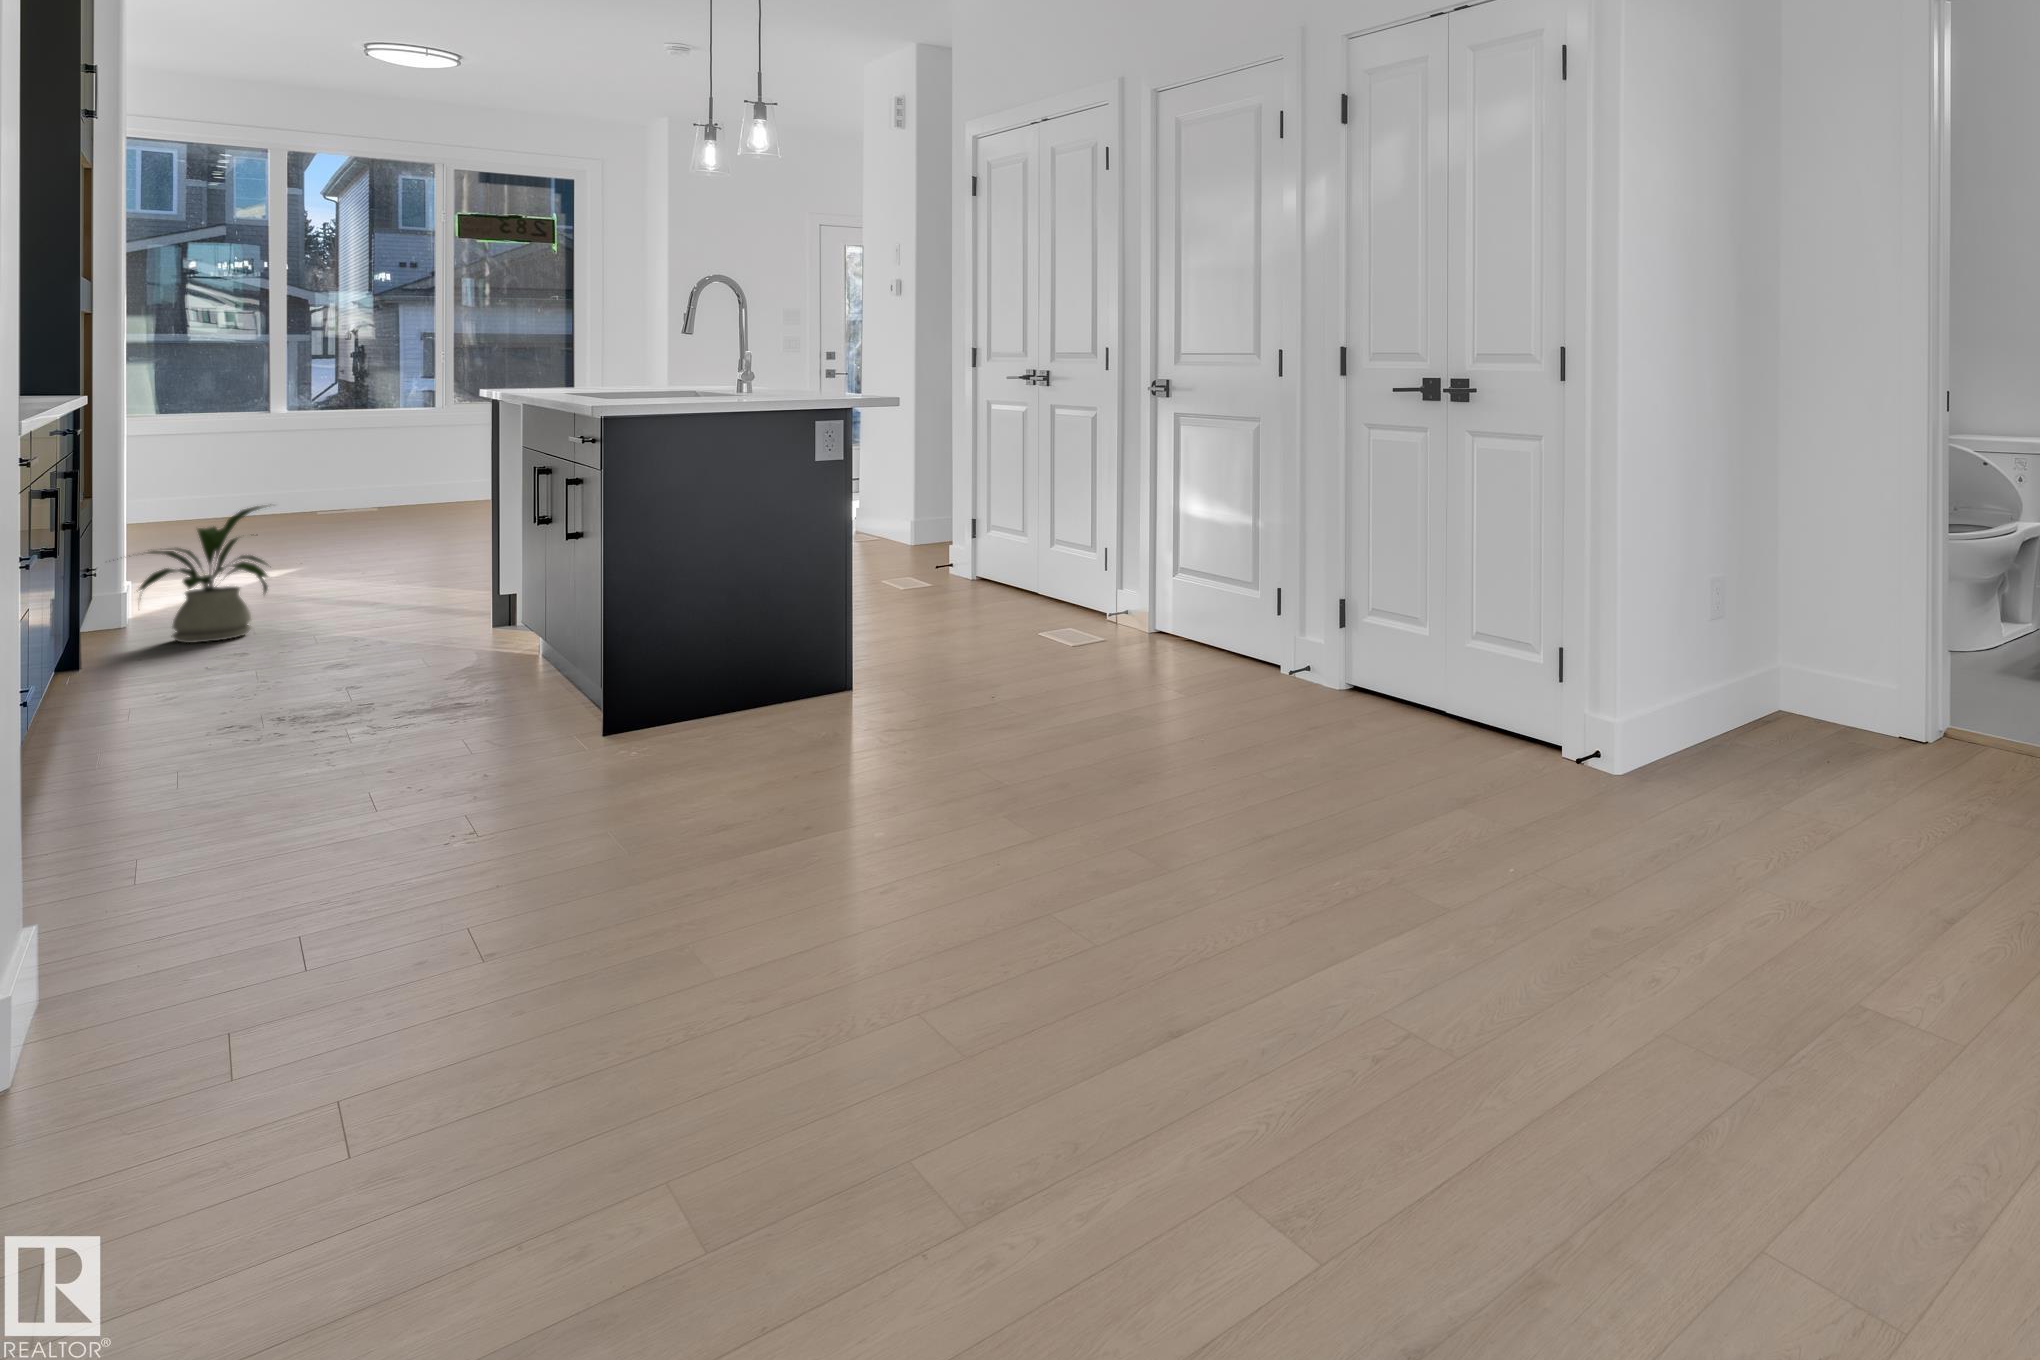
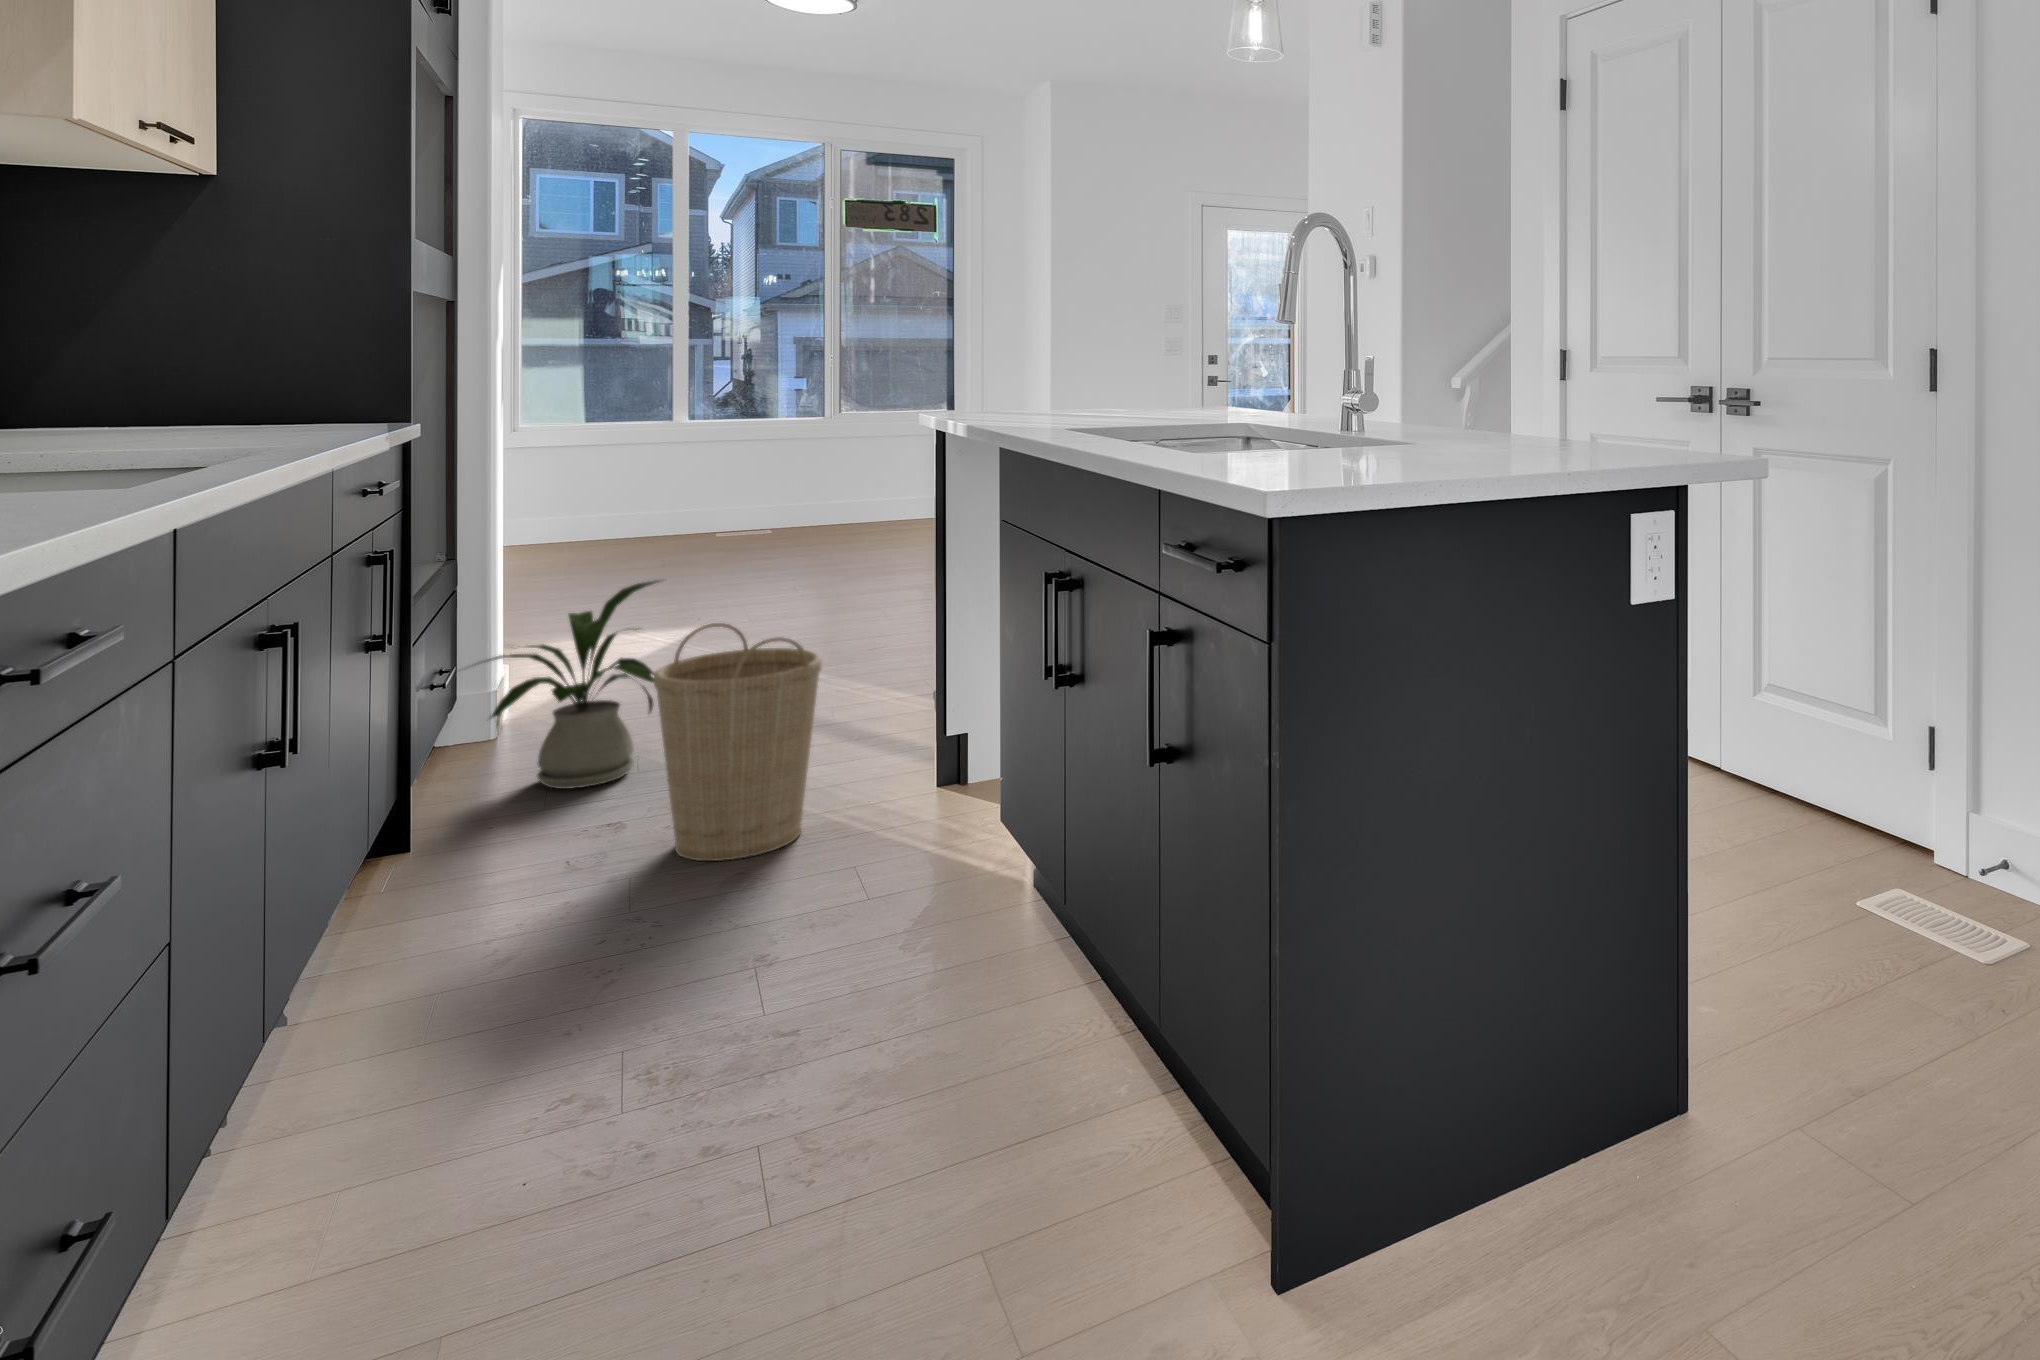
basket: none [273,522,400,664] -> present [654,623,822,861]

